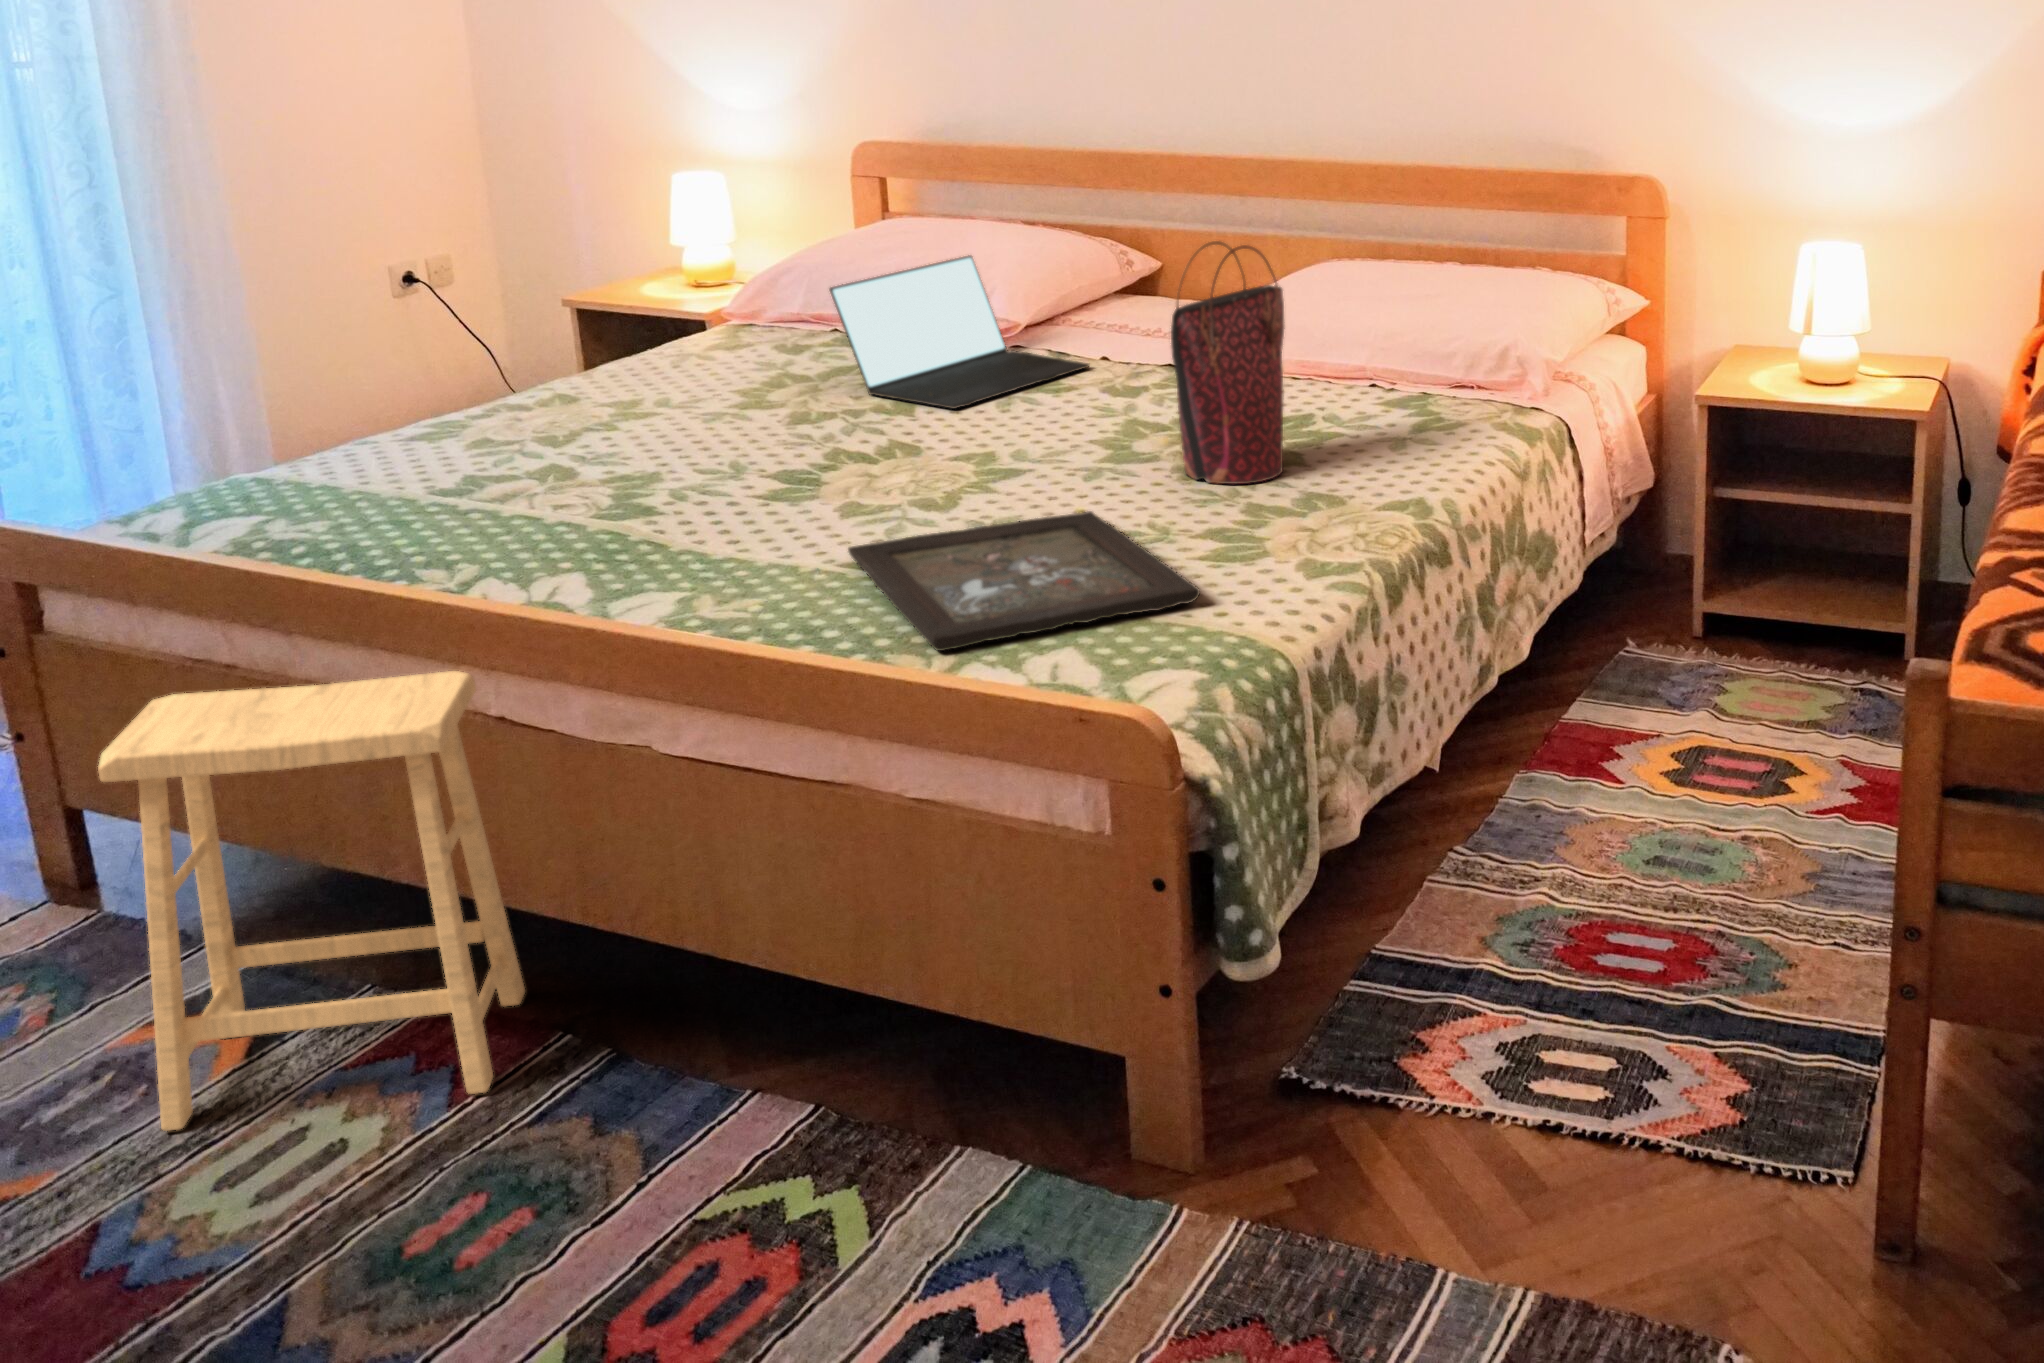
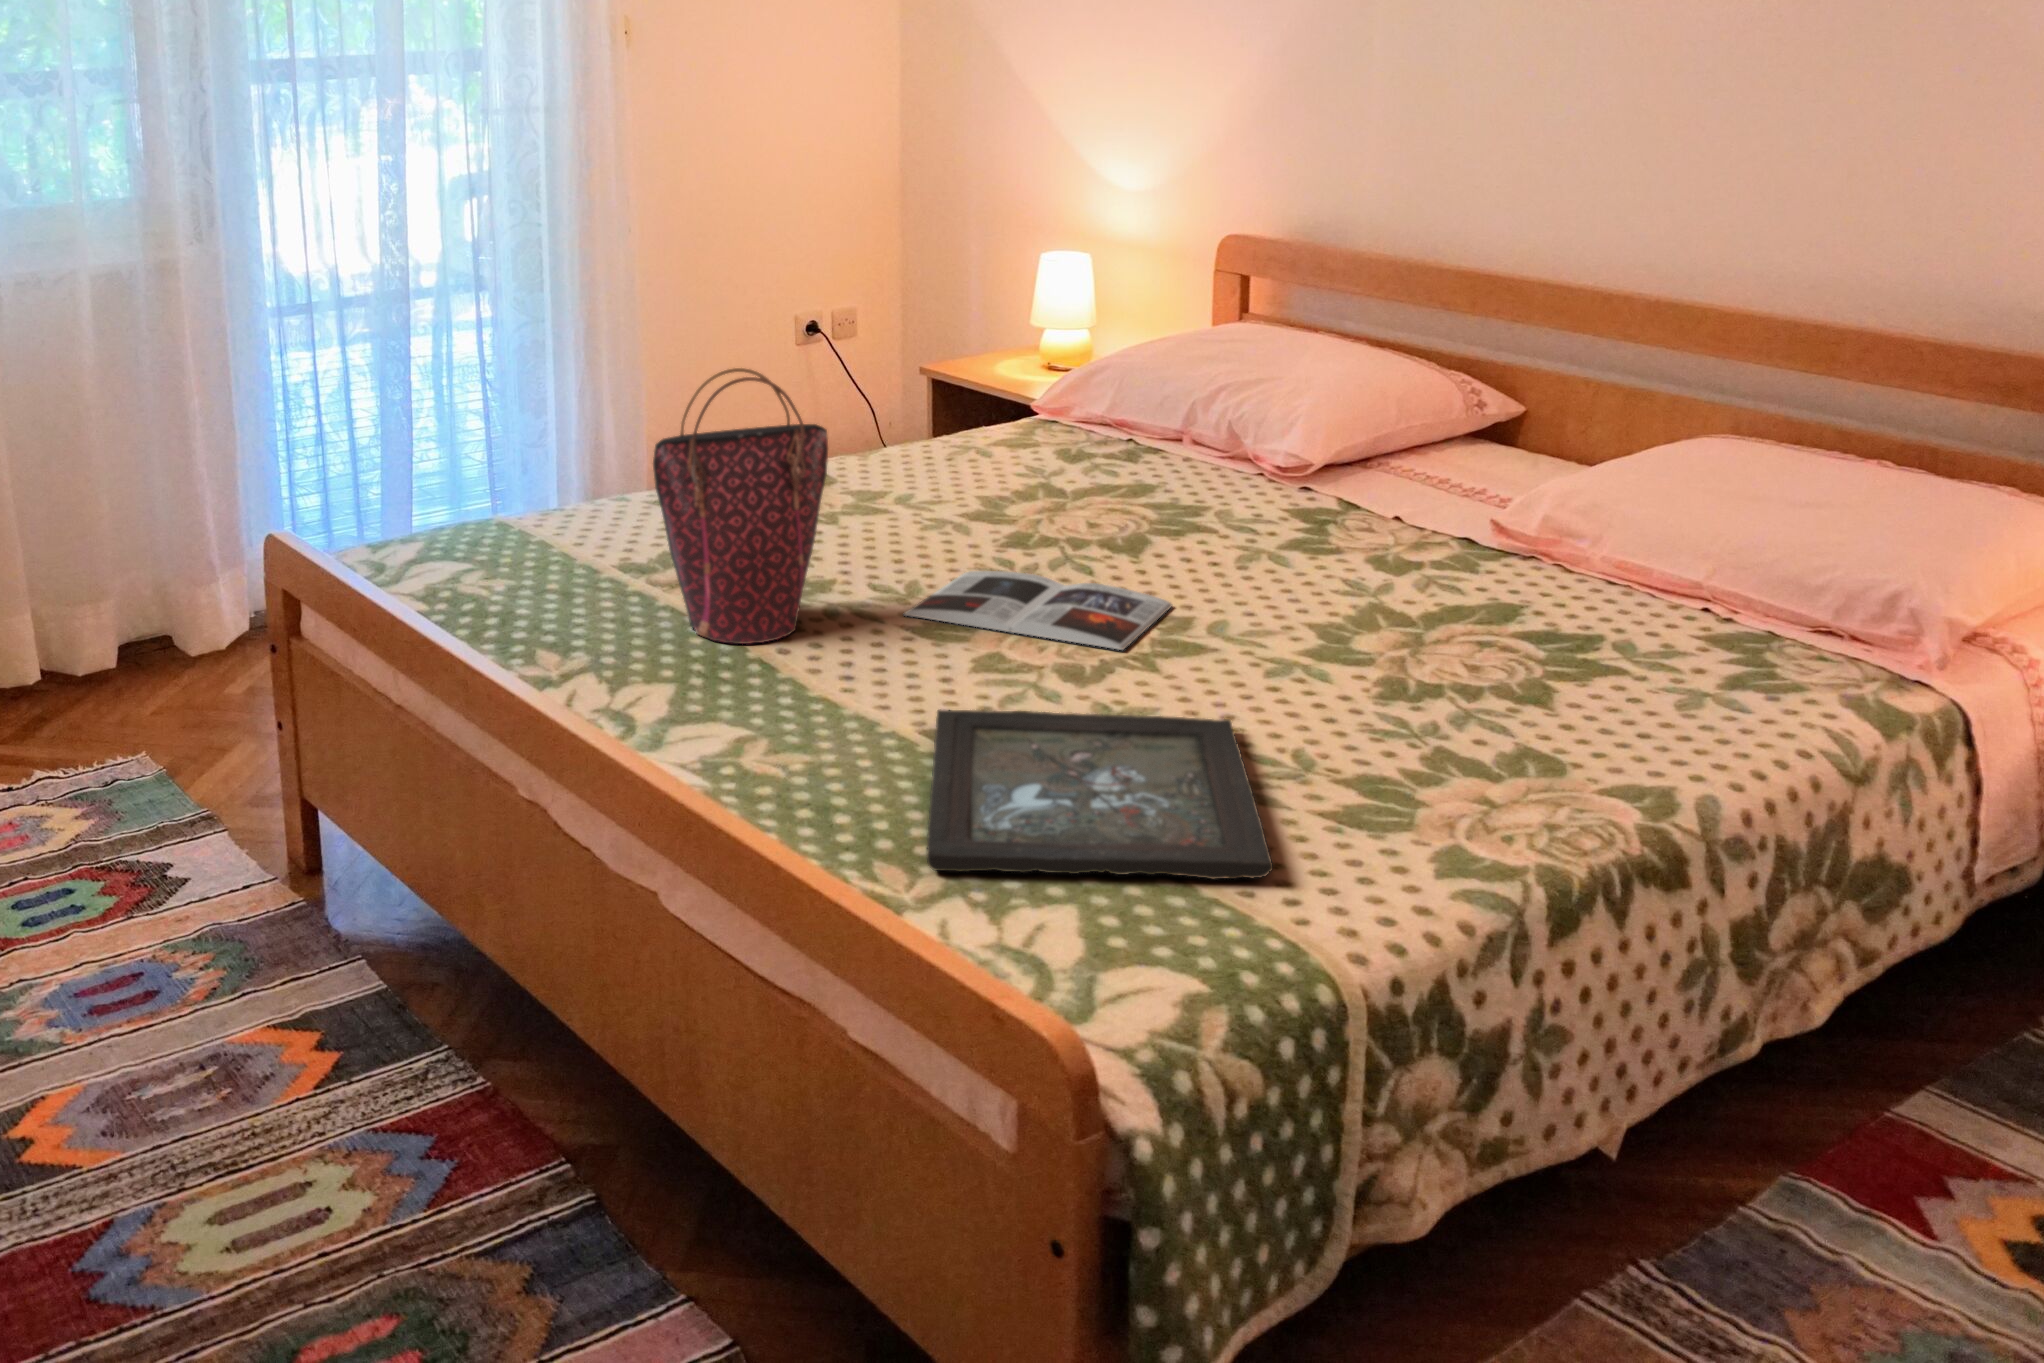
handbag: present [1171,241,1285,484] -> present [653,368,828,644]
laptop: present [830,255,1089,409] -> none [1092,376,1375,553]
magazine: none [741,440,974,493] -> present [904,571,1172,650]
footstool: present [98,671,525,1131] -> none [193,729,563,1201]

